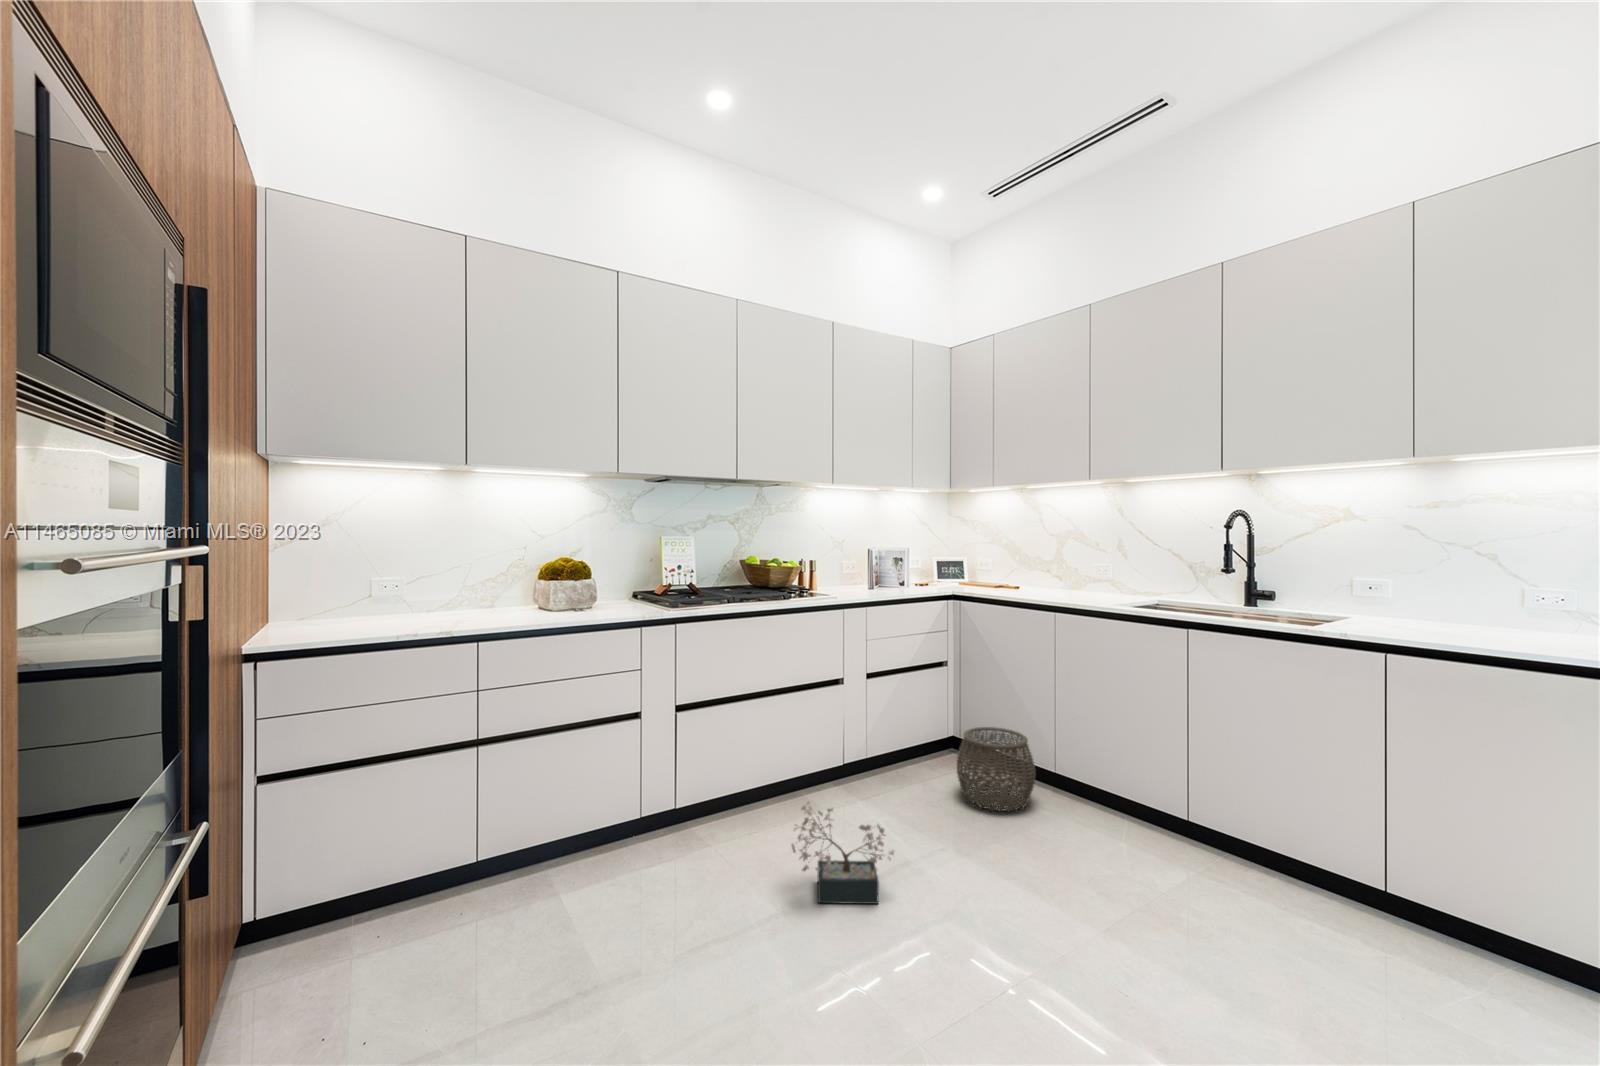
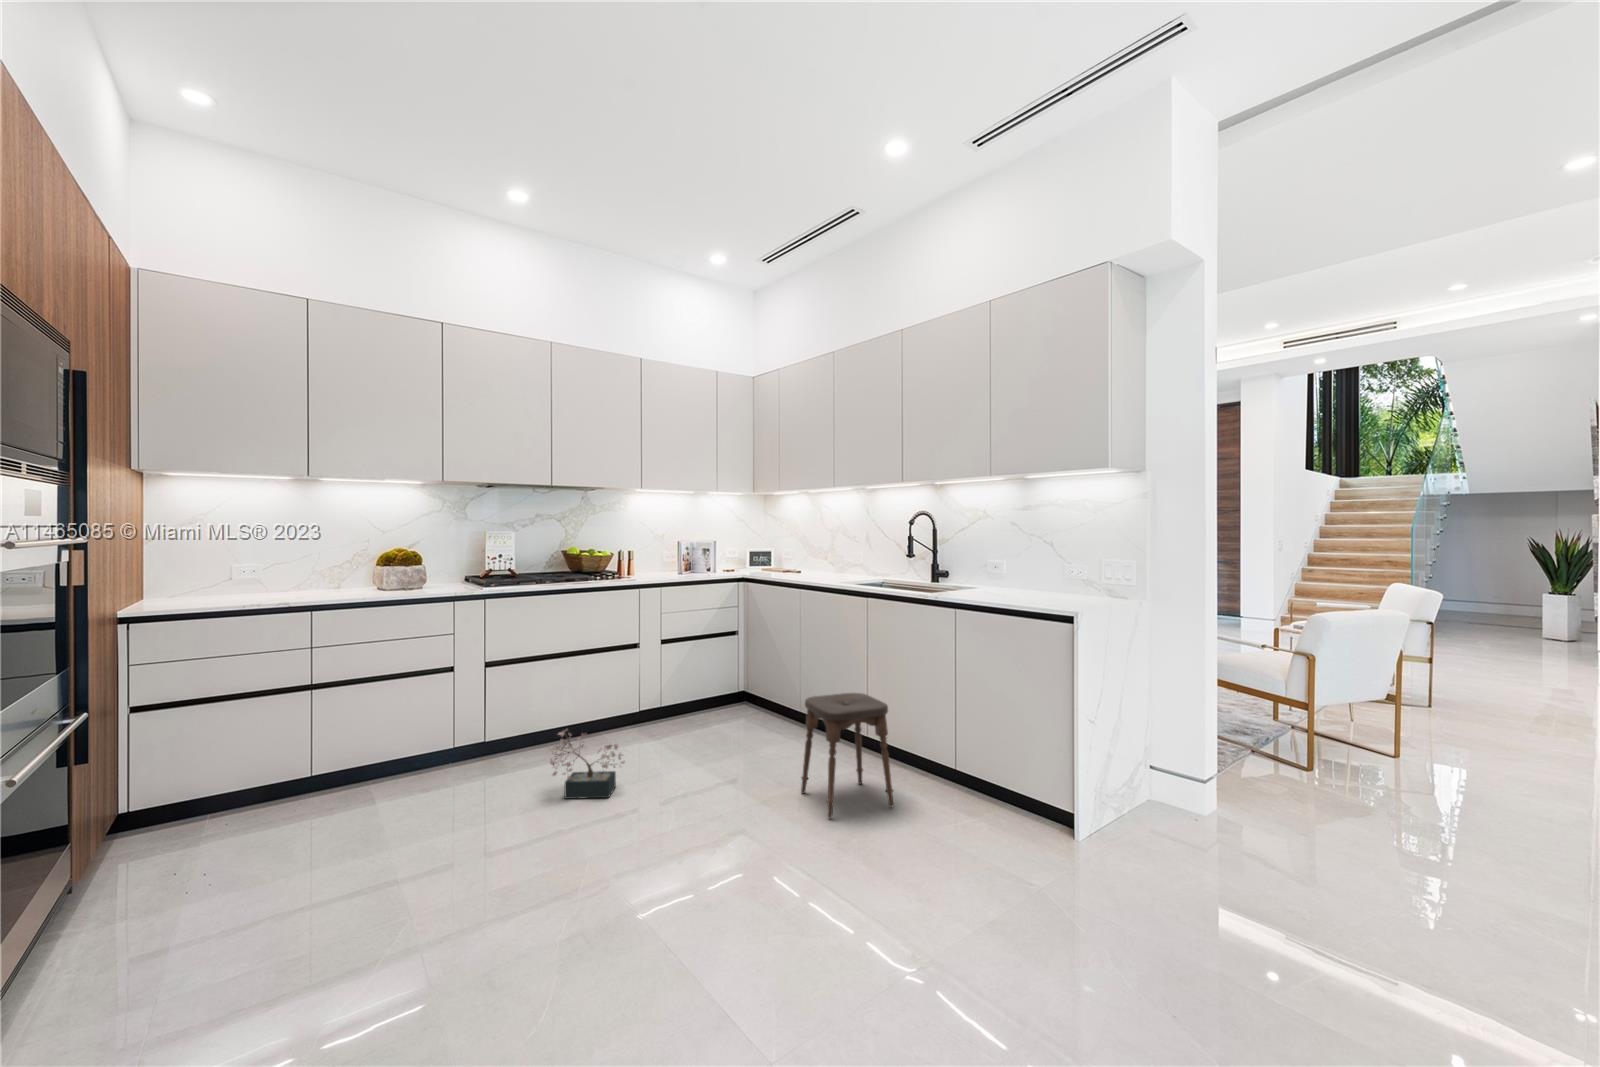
woven basket: present [957,727,1035,812] -> none [722,683,782,746]
stool: none [1140,762,1302,960] -> present [801,693,893,818]

